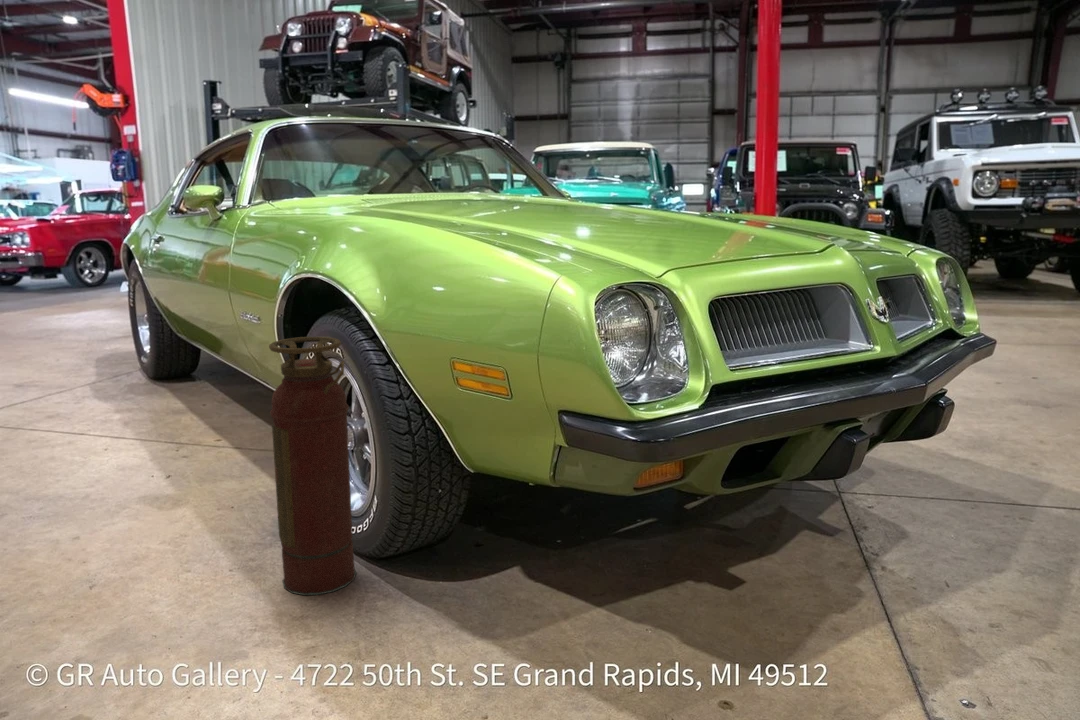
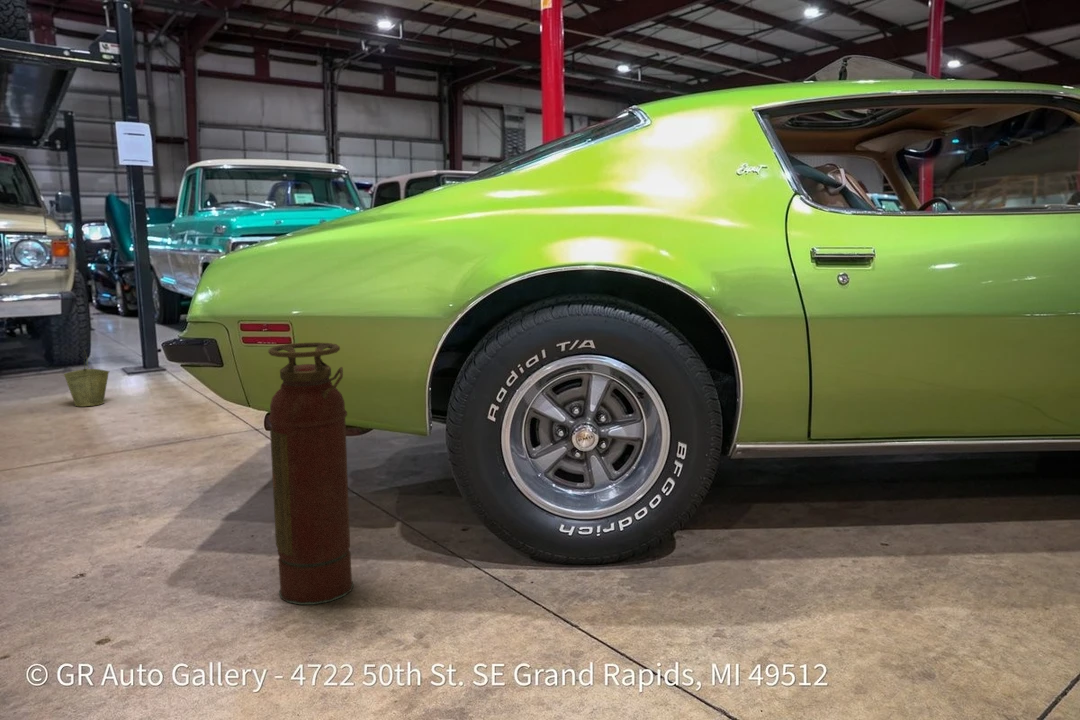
bucket: none [86,331,130,384] -> present [64,351,109,407]

